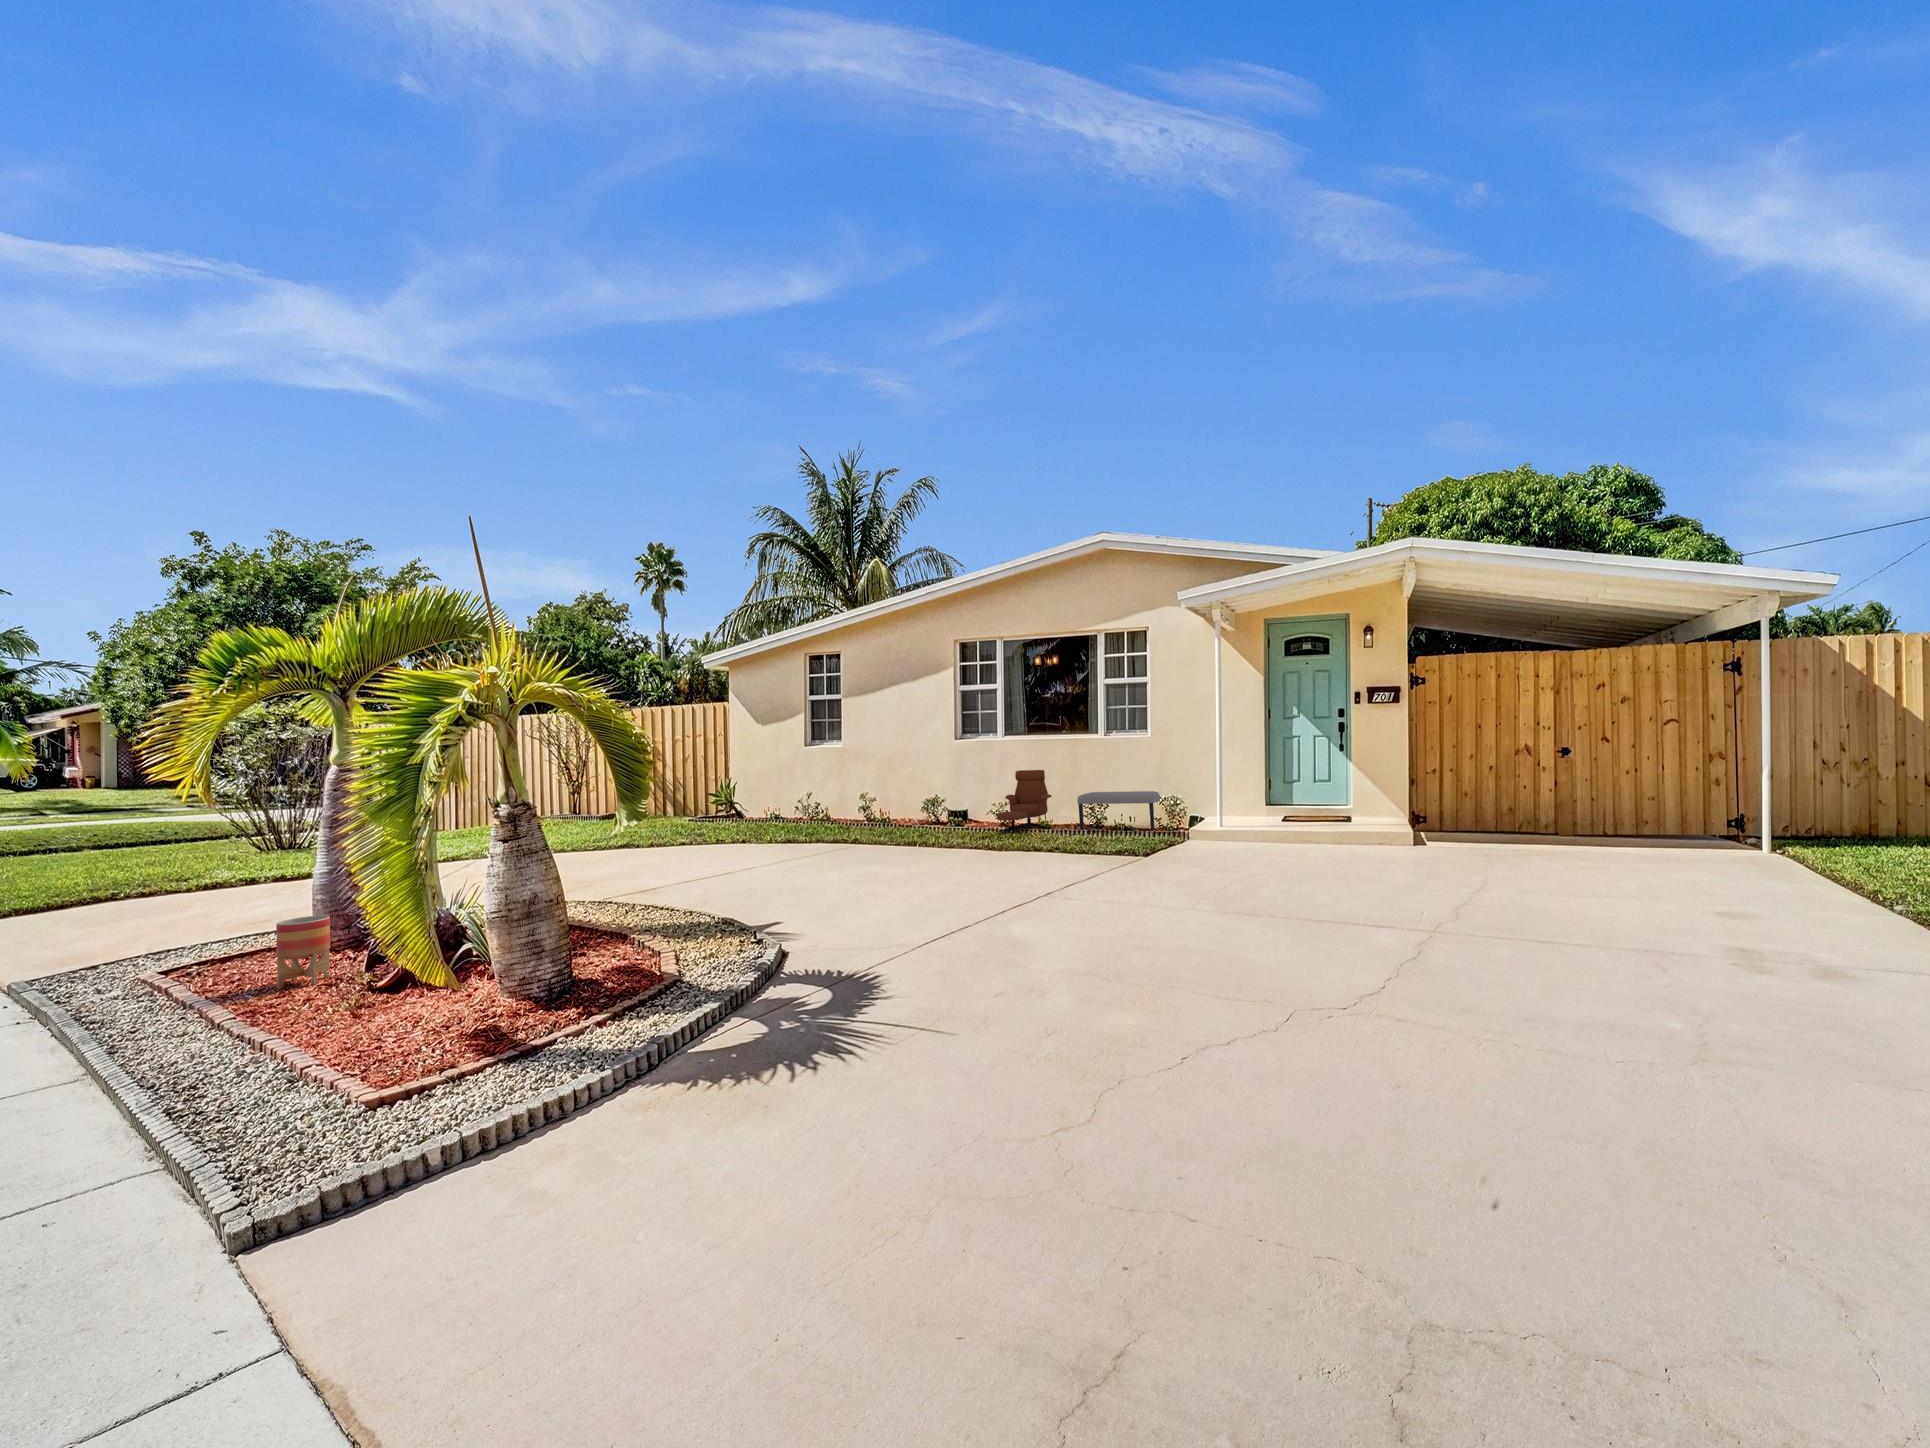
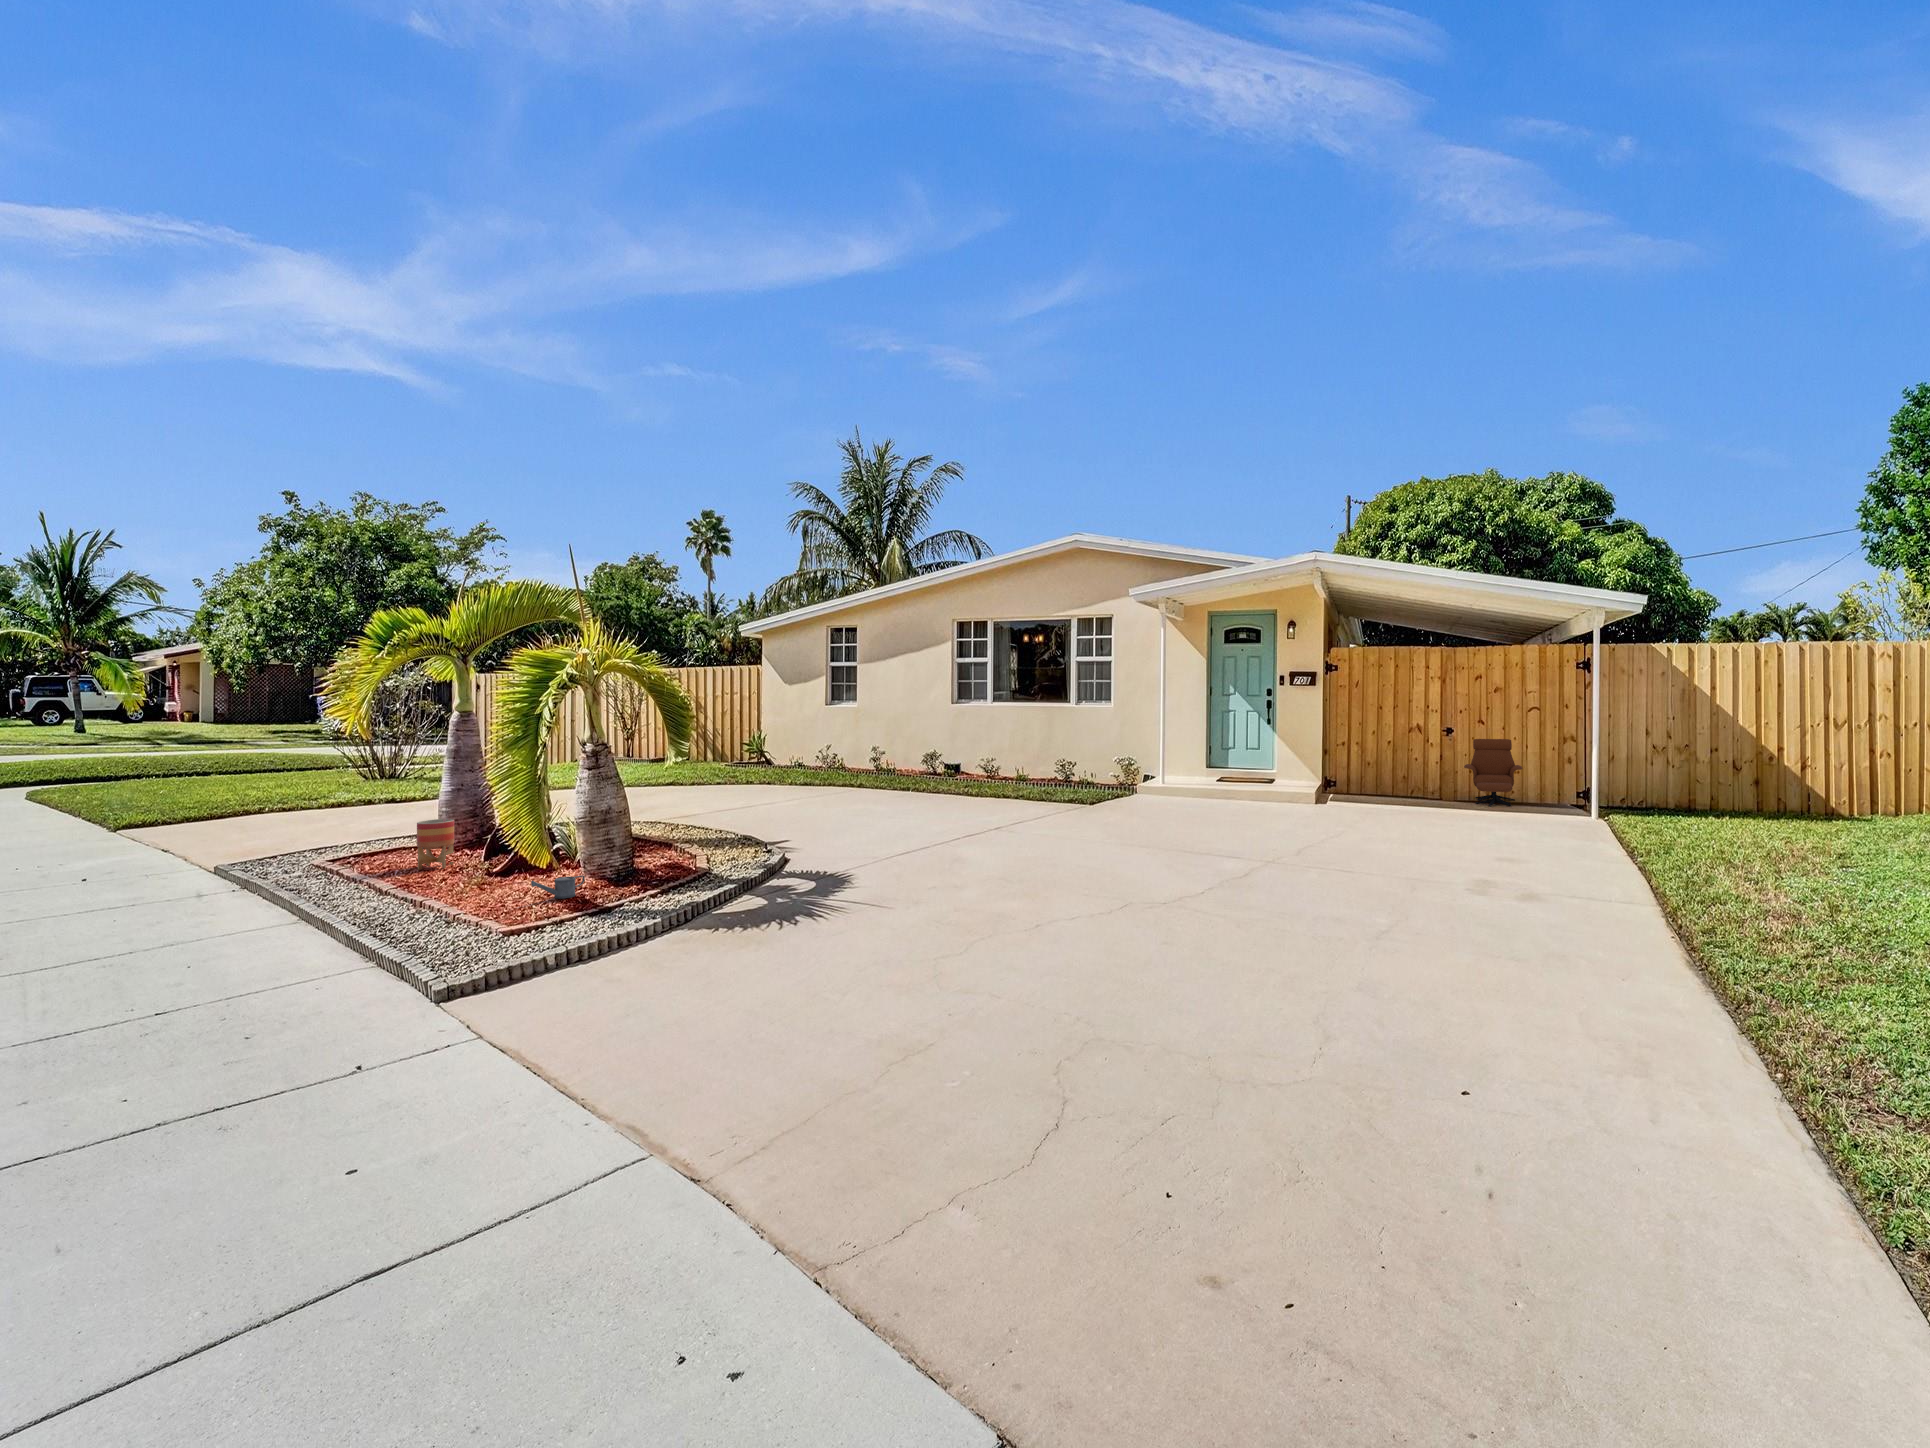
lounge chair: present [997,770,1052,834] -> present [1464,739,1523,806]
bench: present [1077,791,1163,830] -> none [1047,752,1118,785]
watering can: none [423,995,502,1032] -> present [531,875,585,899]

